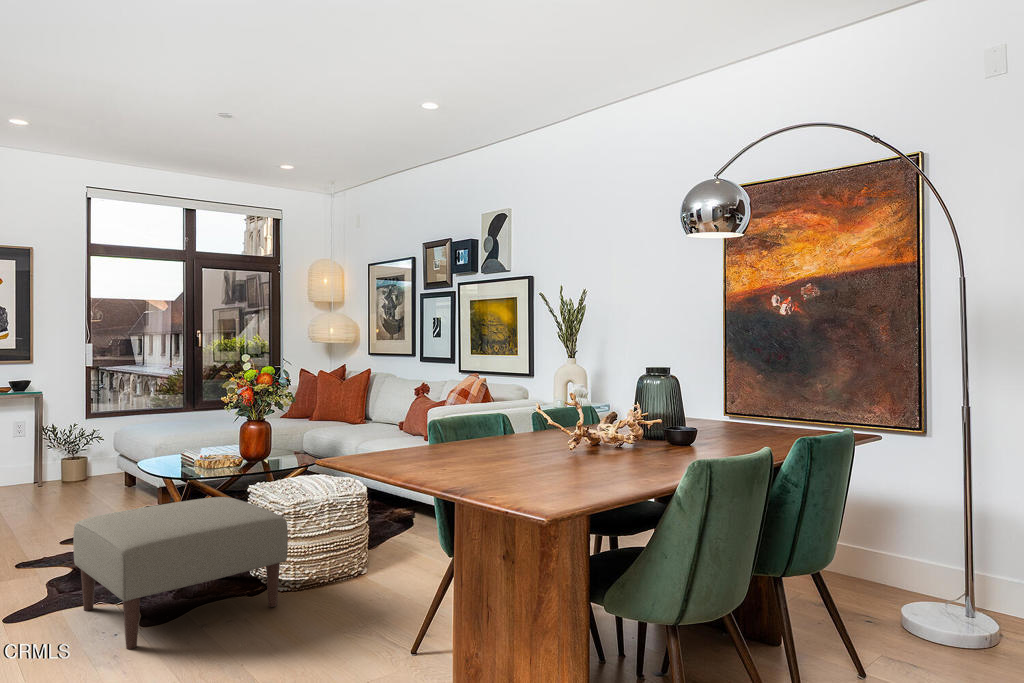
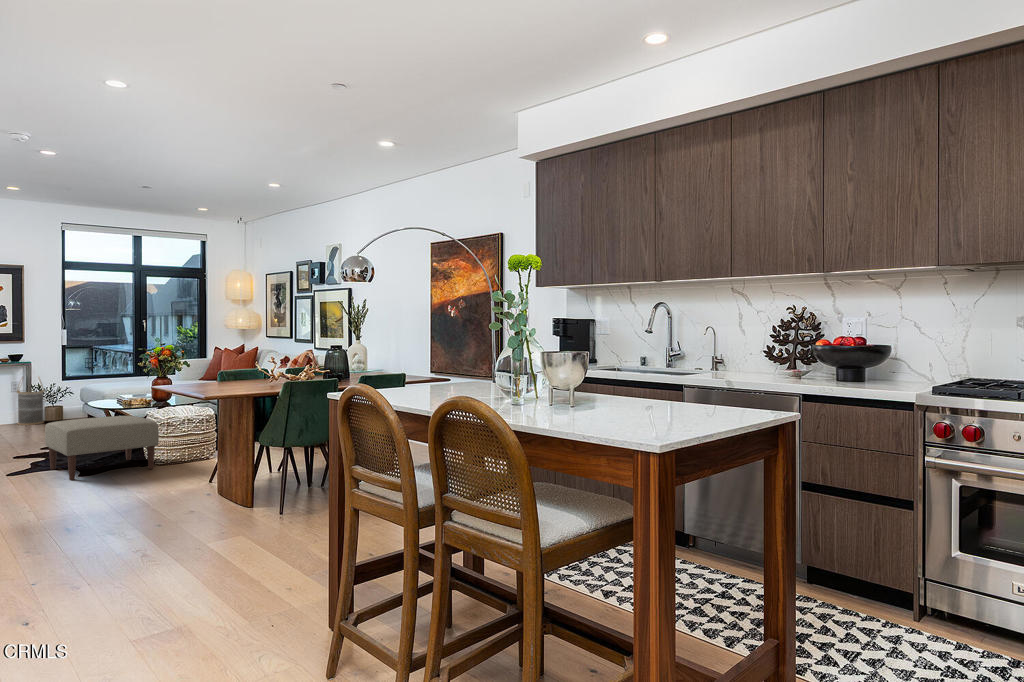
basket: none [19,414,62,489] -> present [17,378,45,425]

